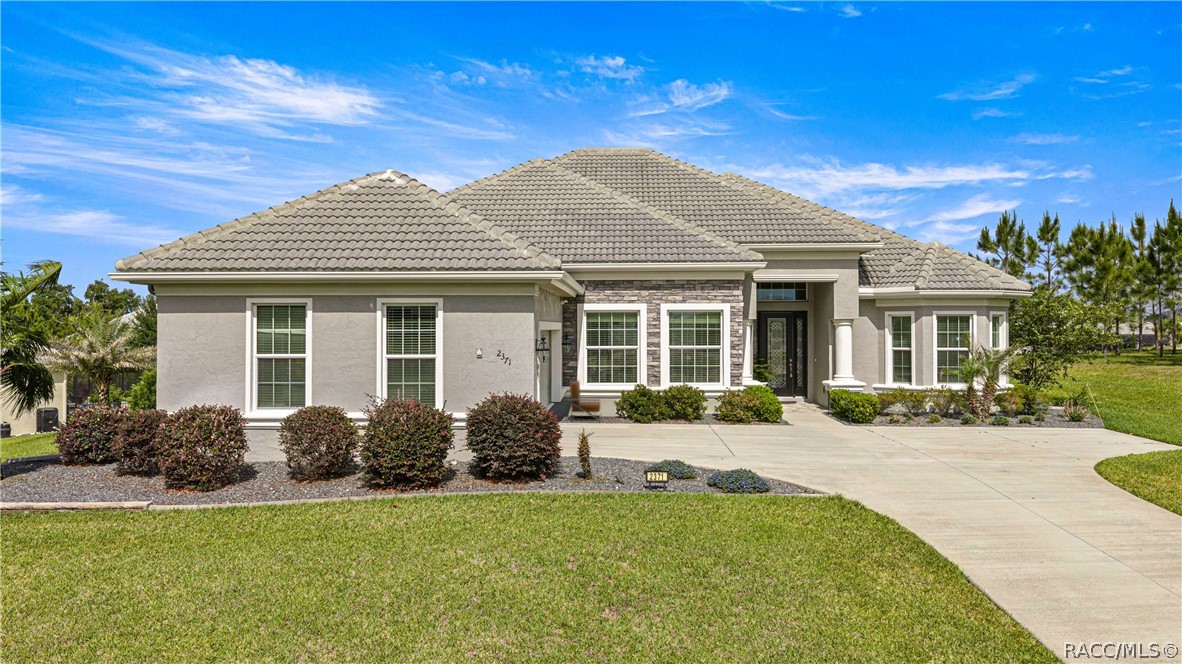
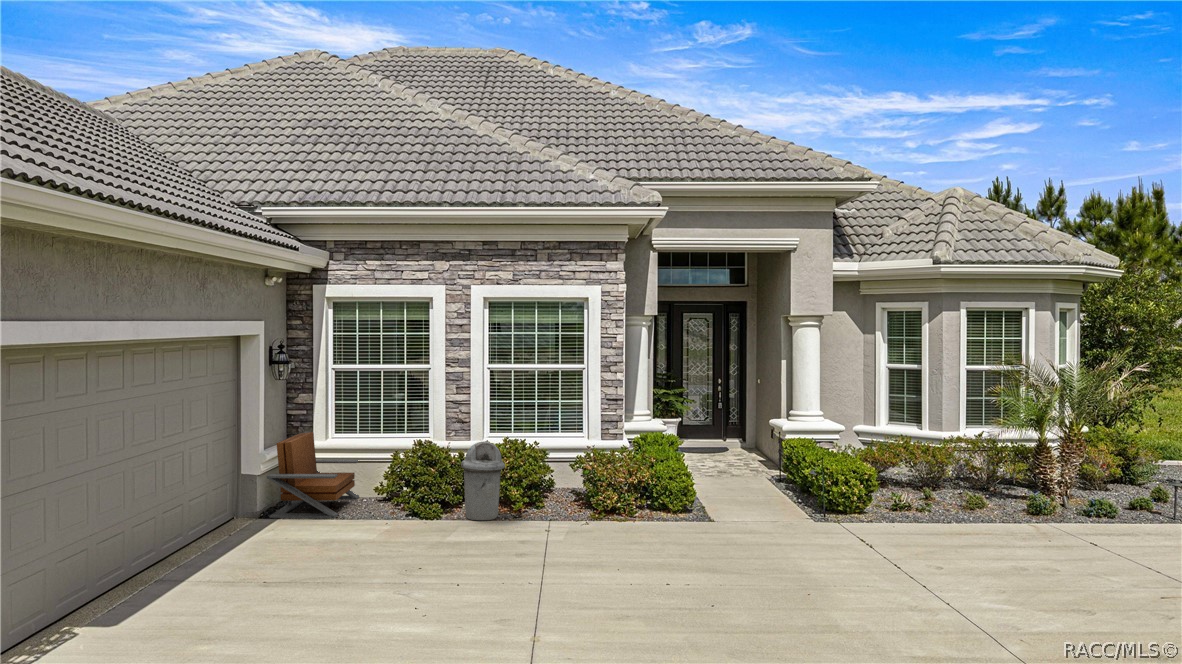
trash can: none [662,383,684,422] -> present [461,441,505,520]

